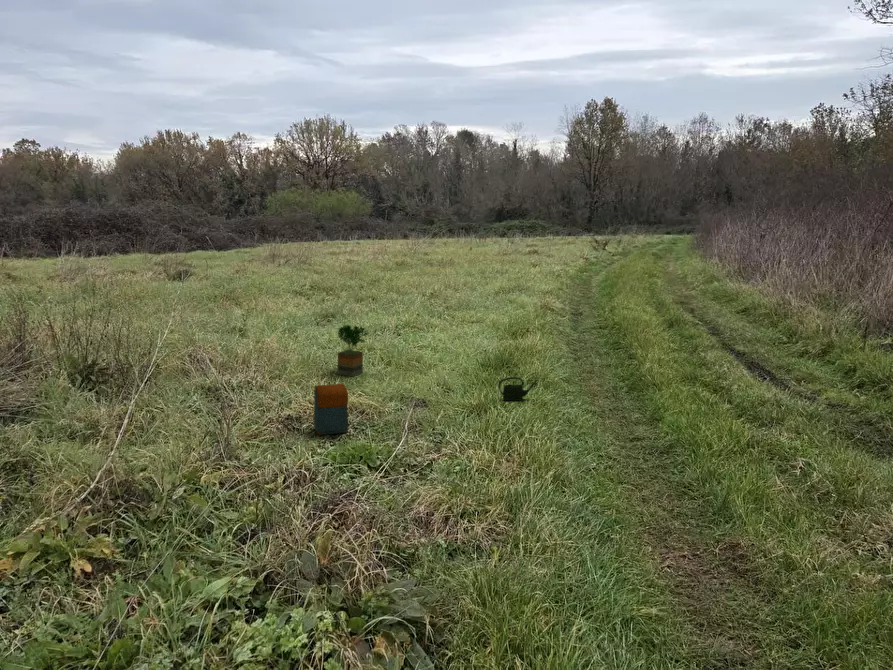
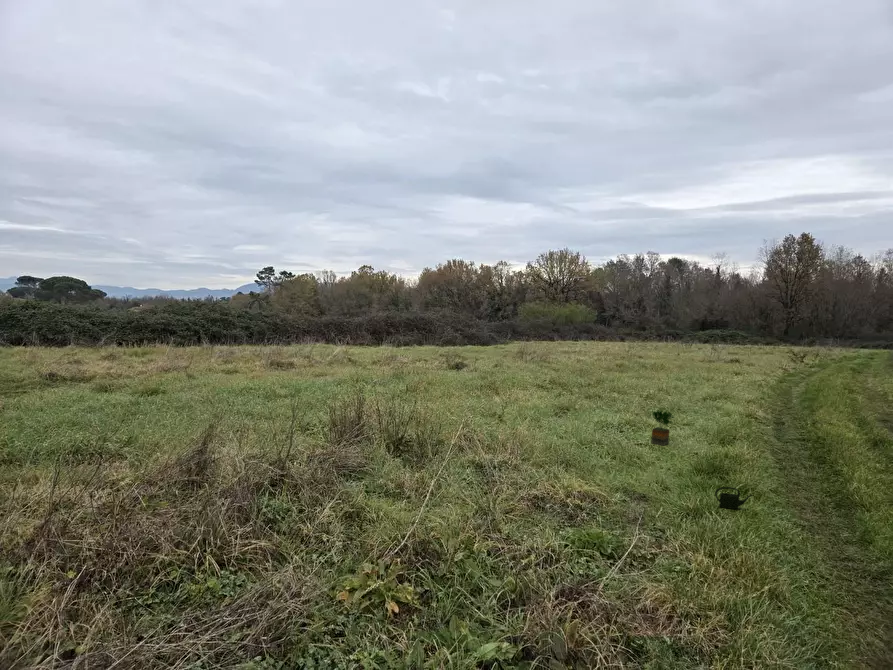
potted tree: present [338,325,368,376] -> present [651,411,674,446]
backpack: present [314,384,348,435] -> none [556,478,585,520]

